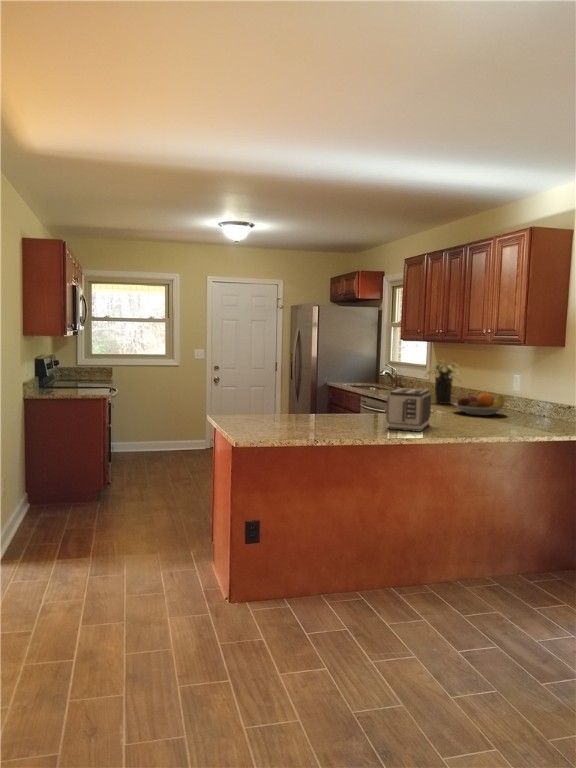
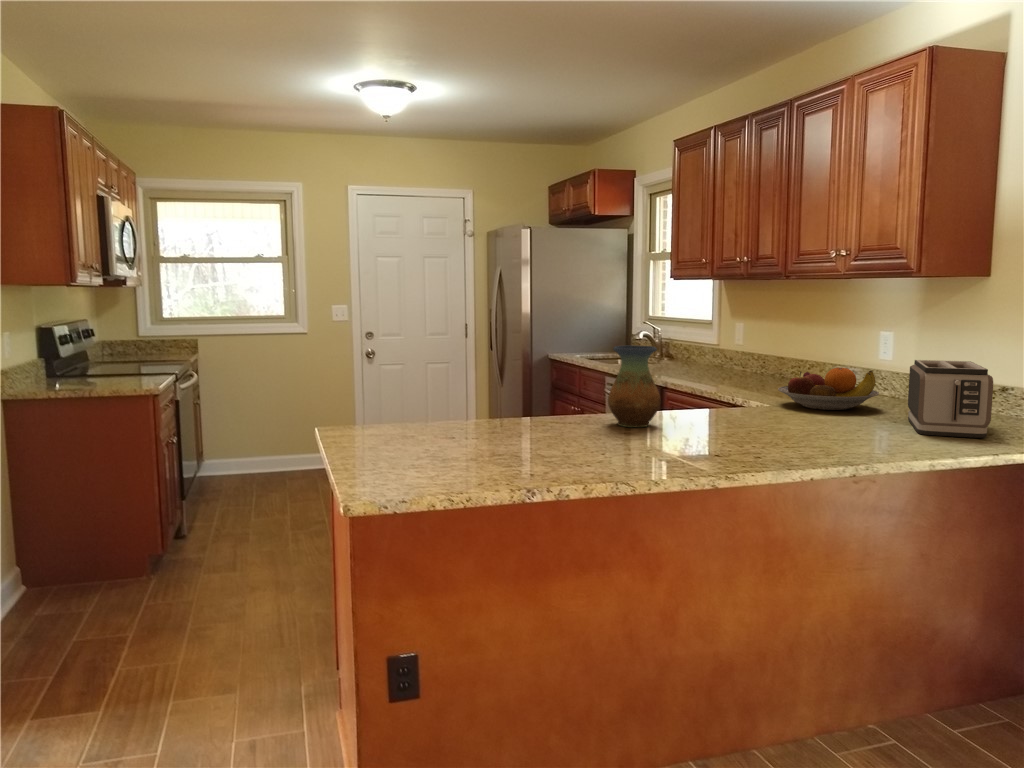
flower arrangement: present [426,360,458,404] -> none [719,308,786,387]
vase: none [357,377,385,419] -> present [608,346,660,427]
toaster: present [386,388,431,432] -> present [908,360,993,438]

